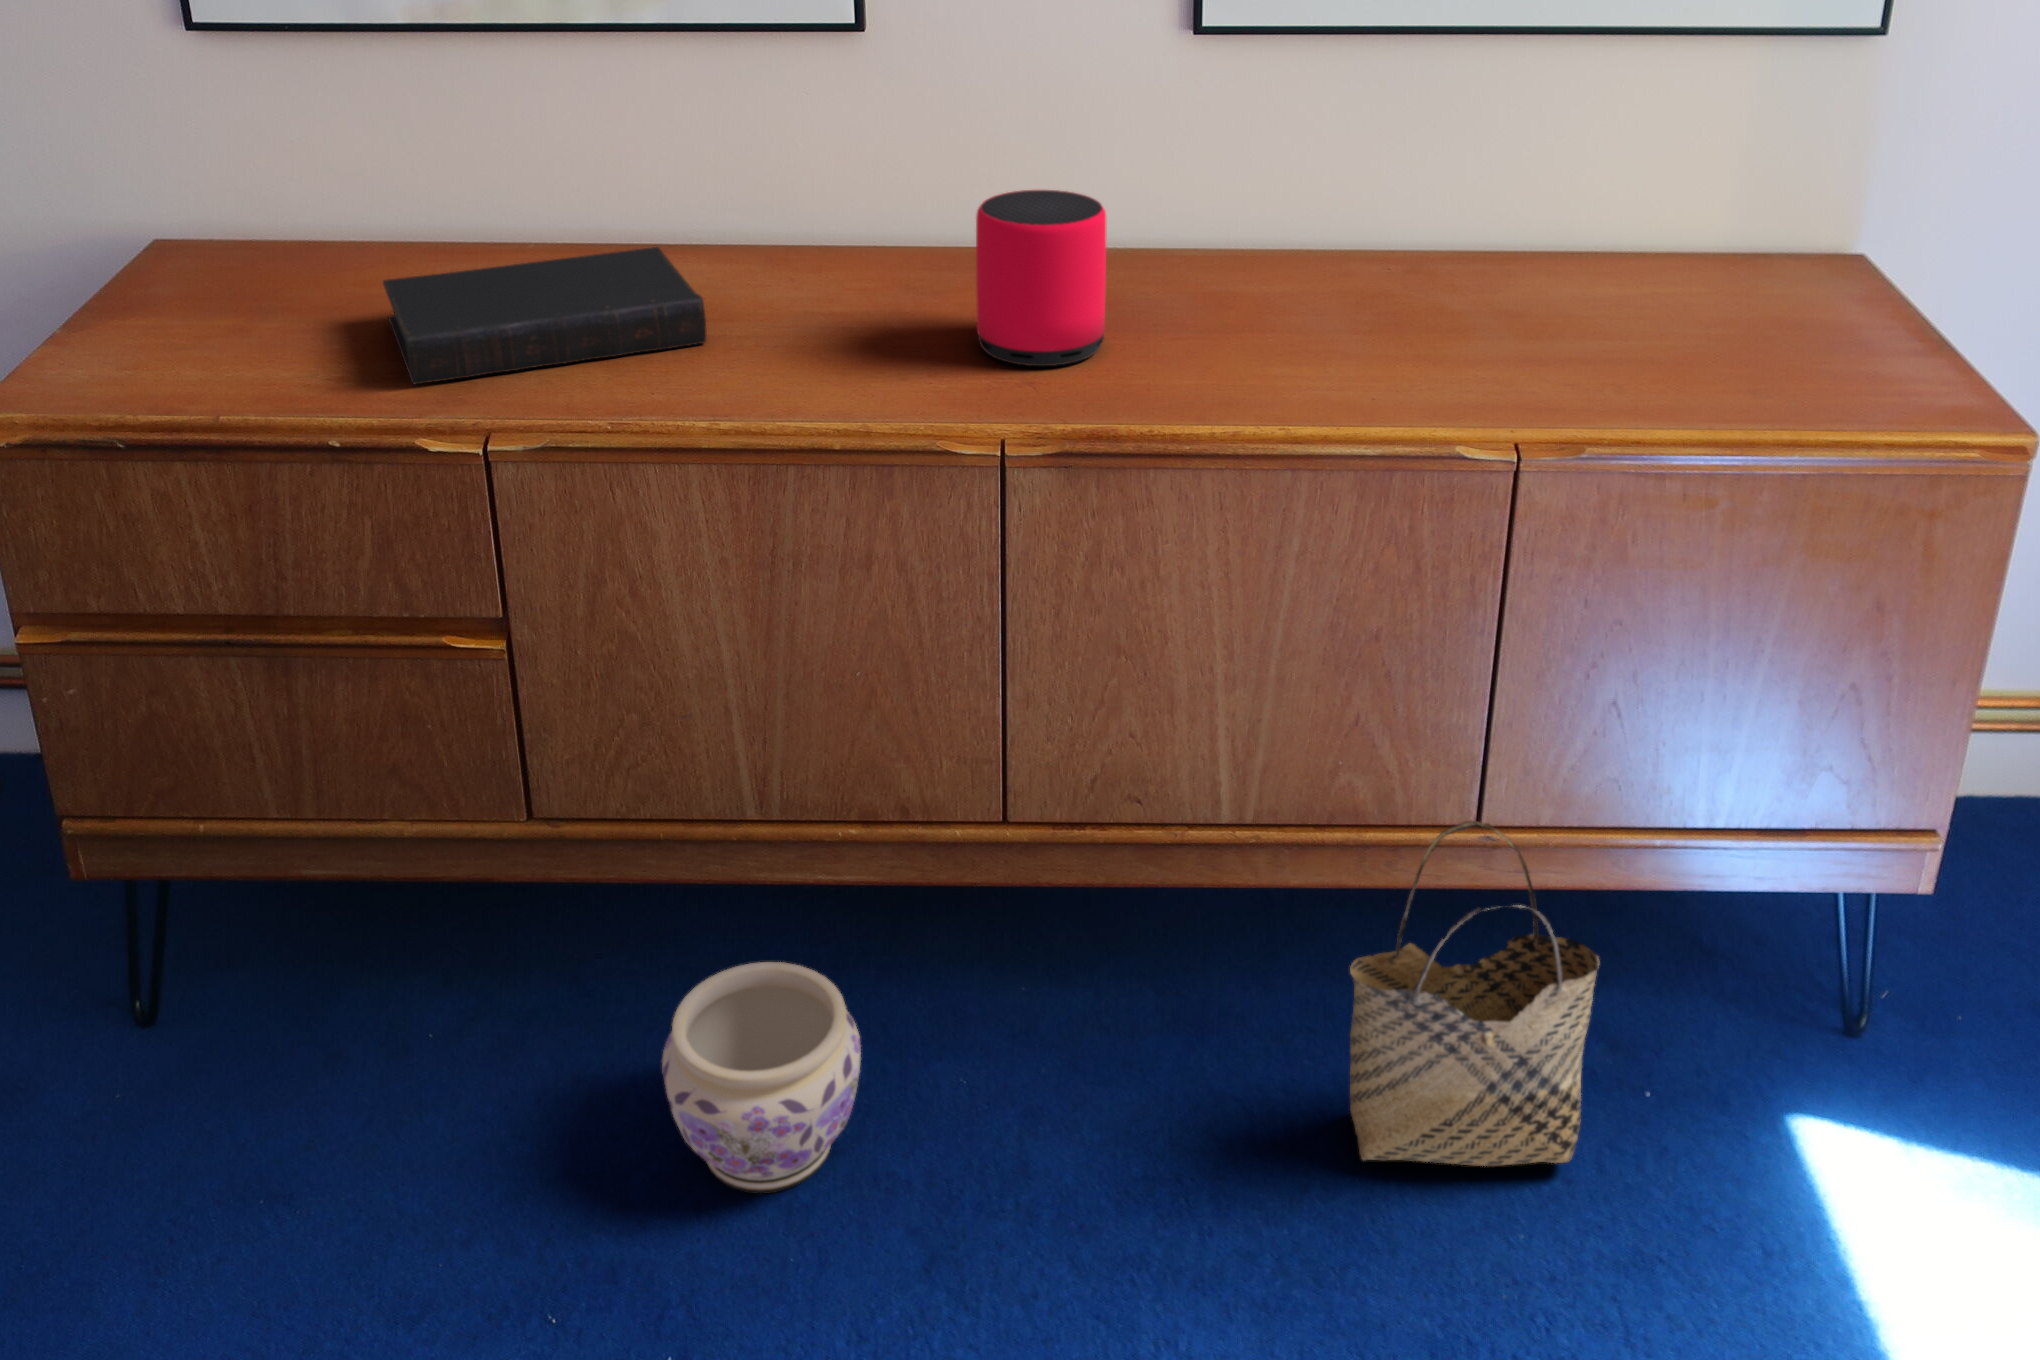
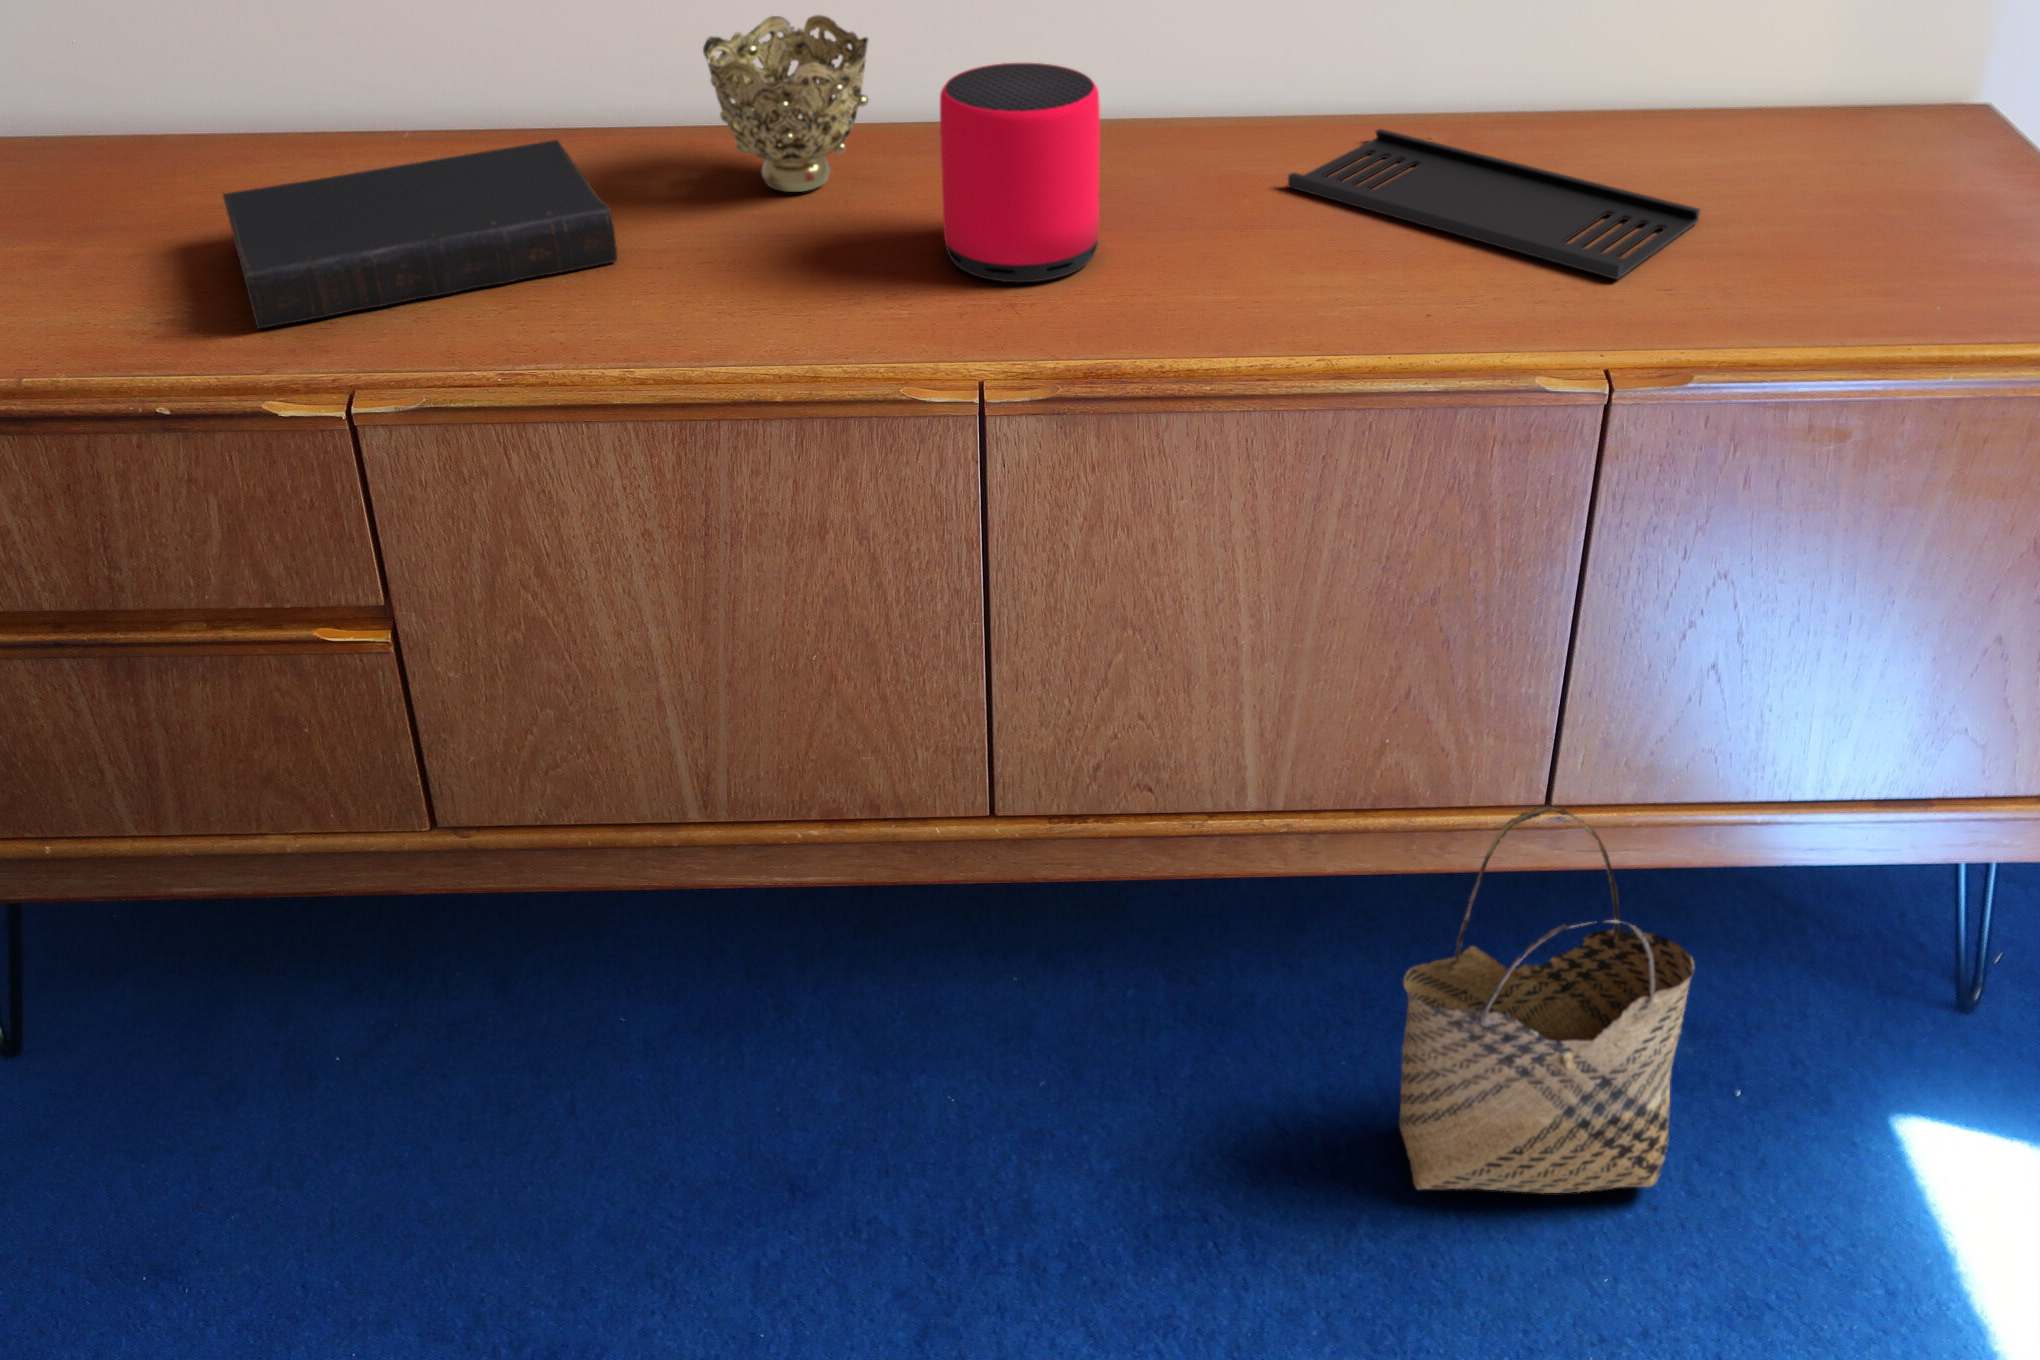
decorative bowl: none [783,151,920,295] -> present [703,15,869,192]
tray: none [1266,258,1605,376] -> present [1288,129,1700,279]
planter: present [662,962,861,1193] -> none [604,981,835,1248]

